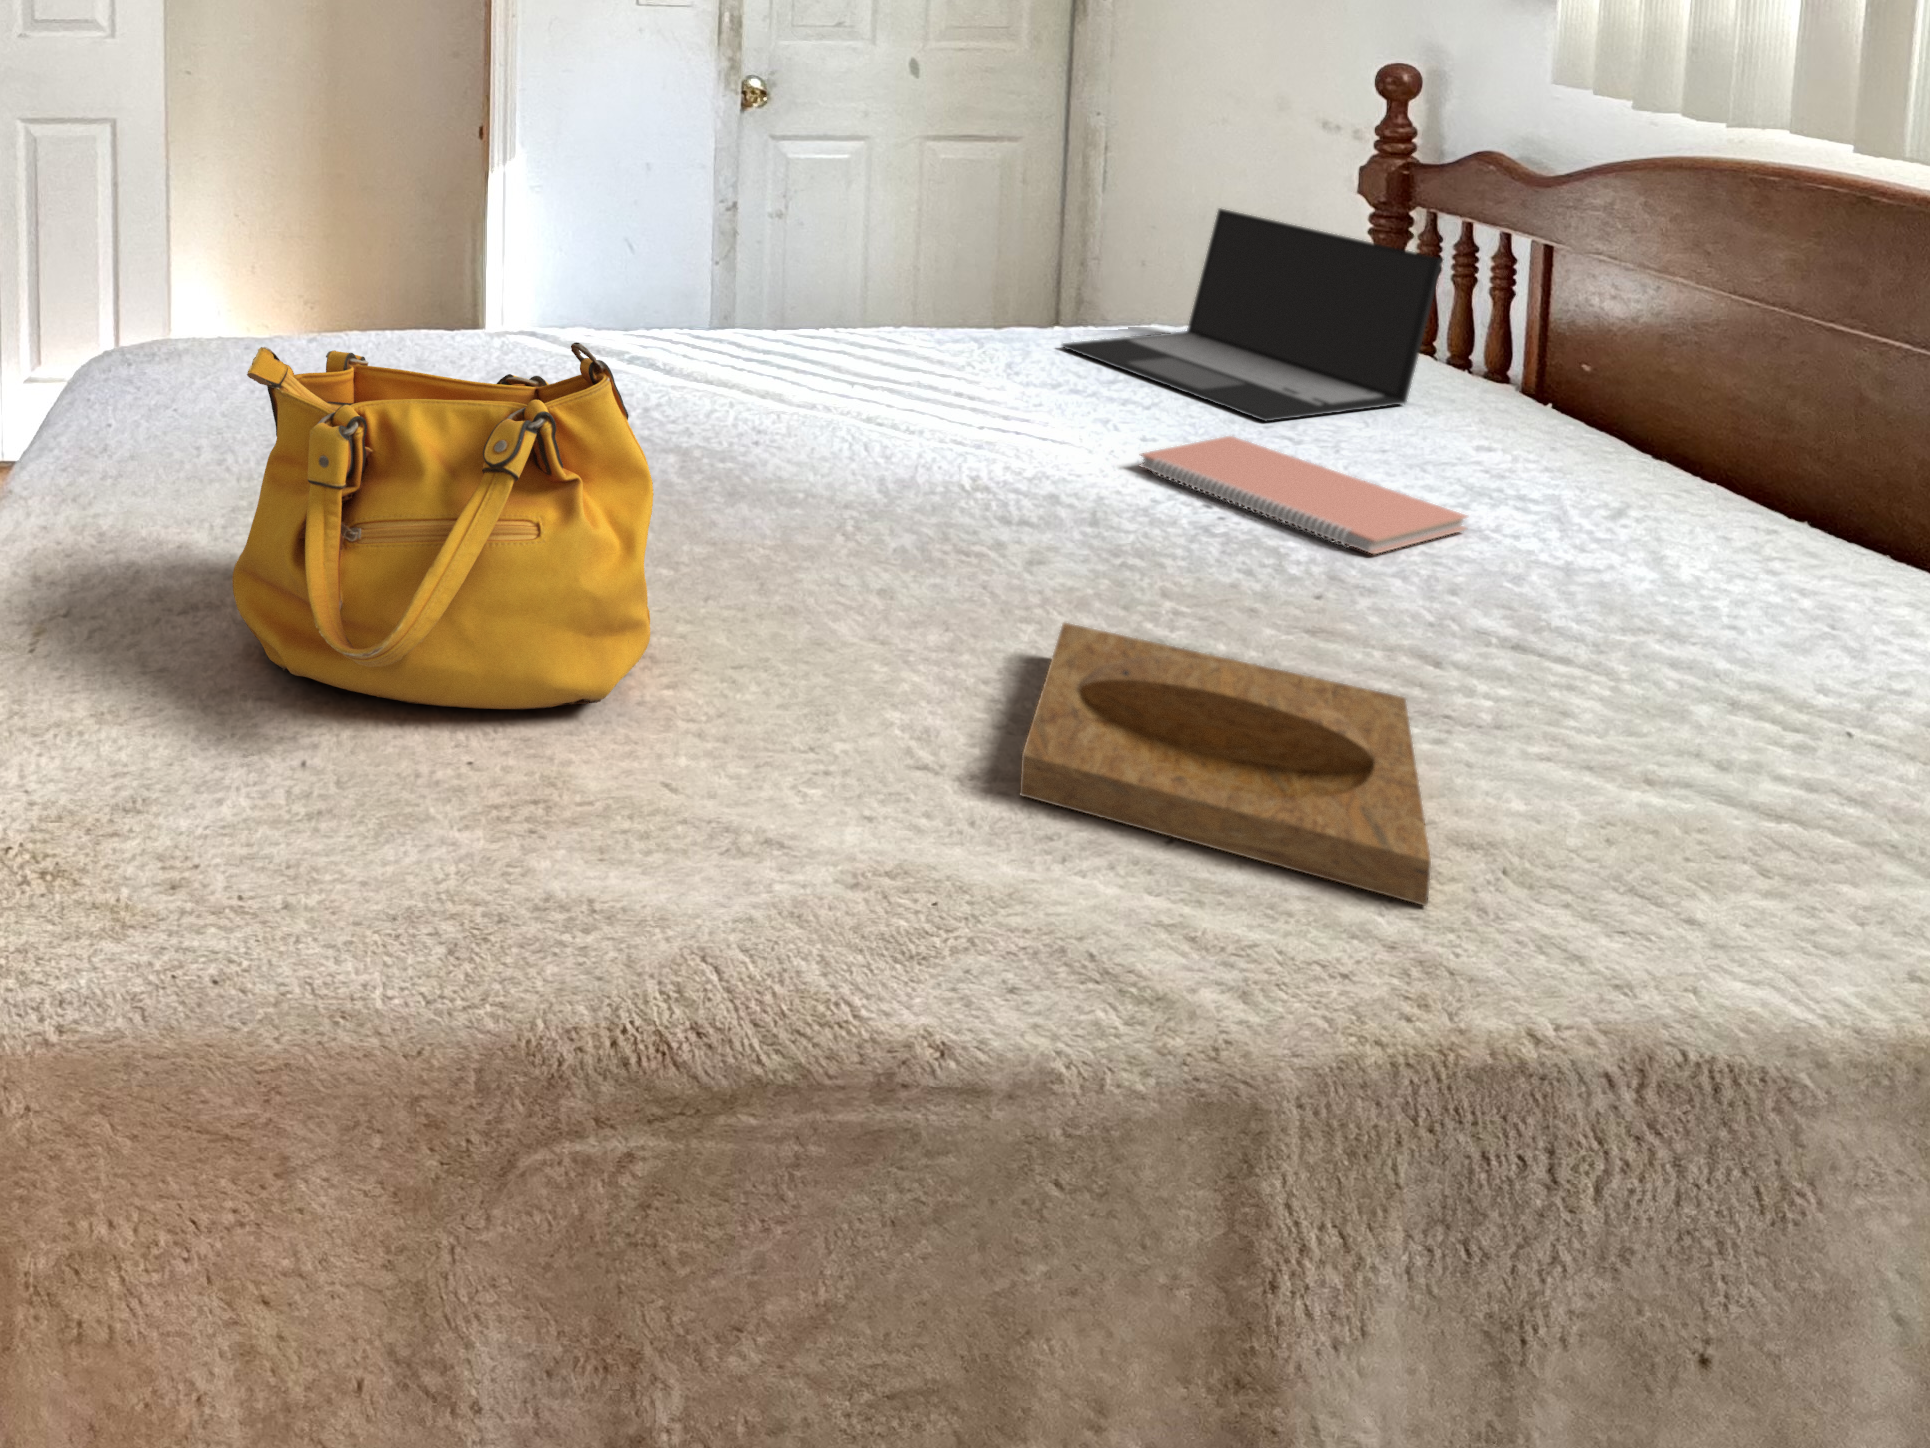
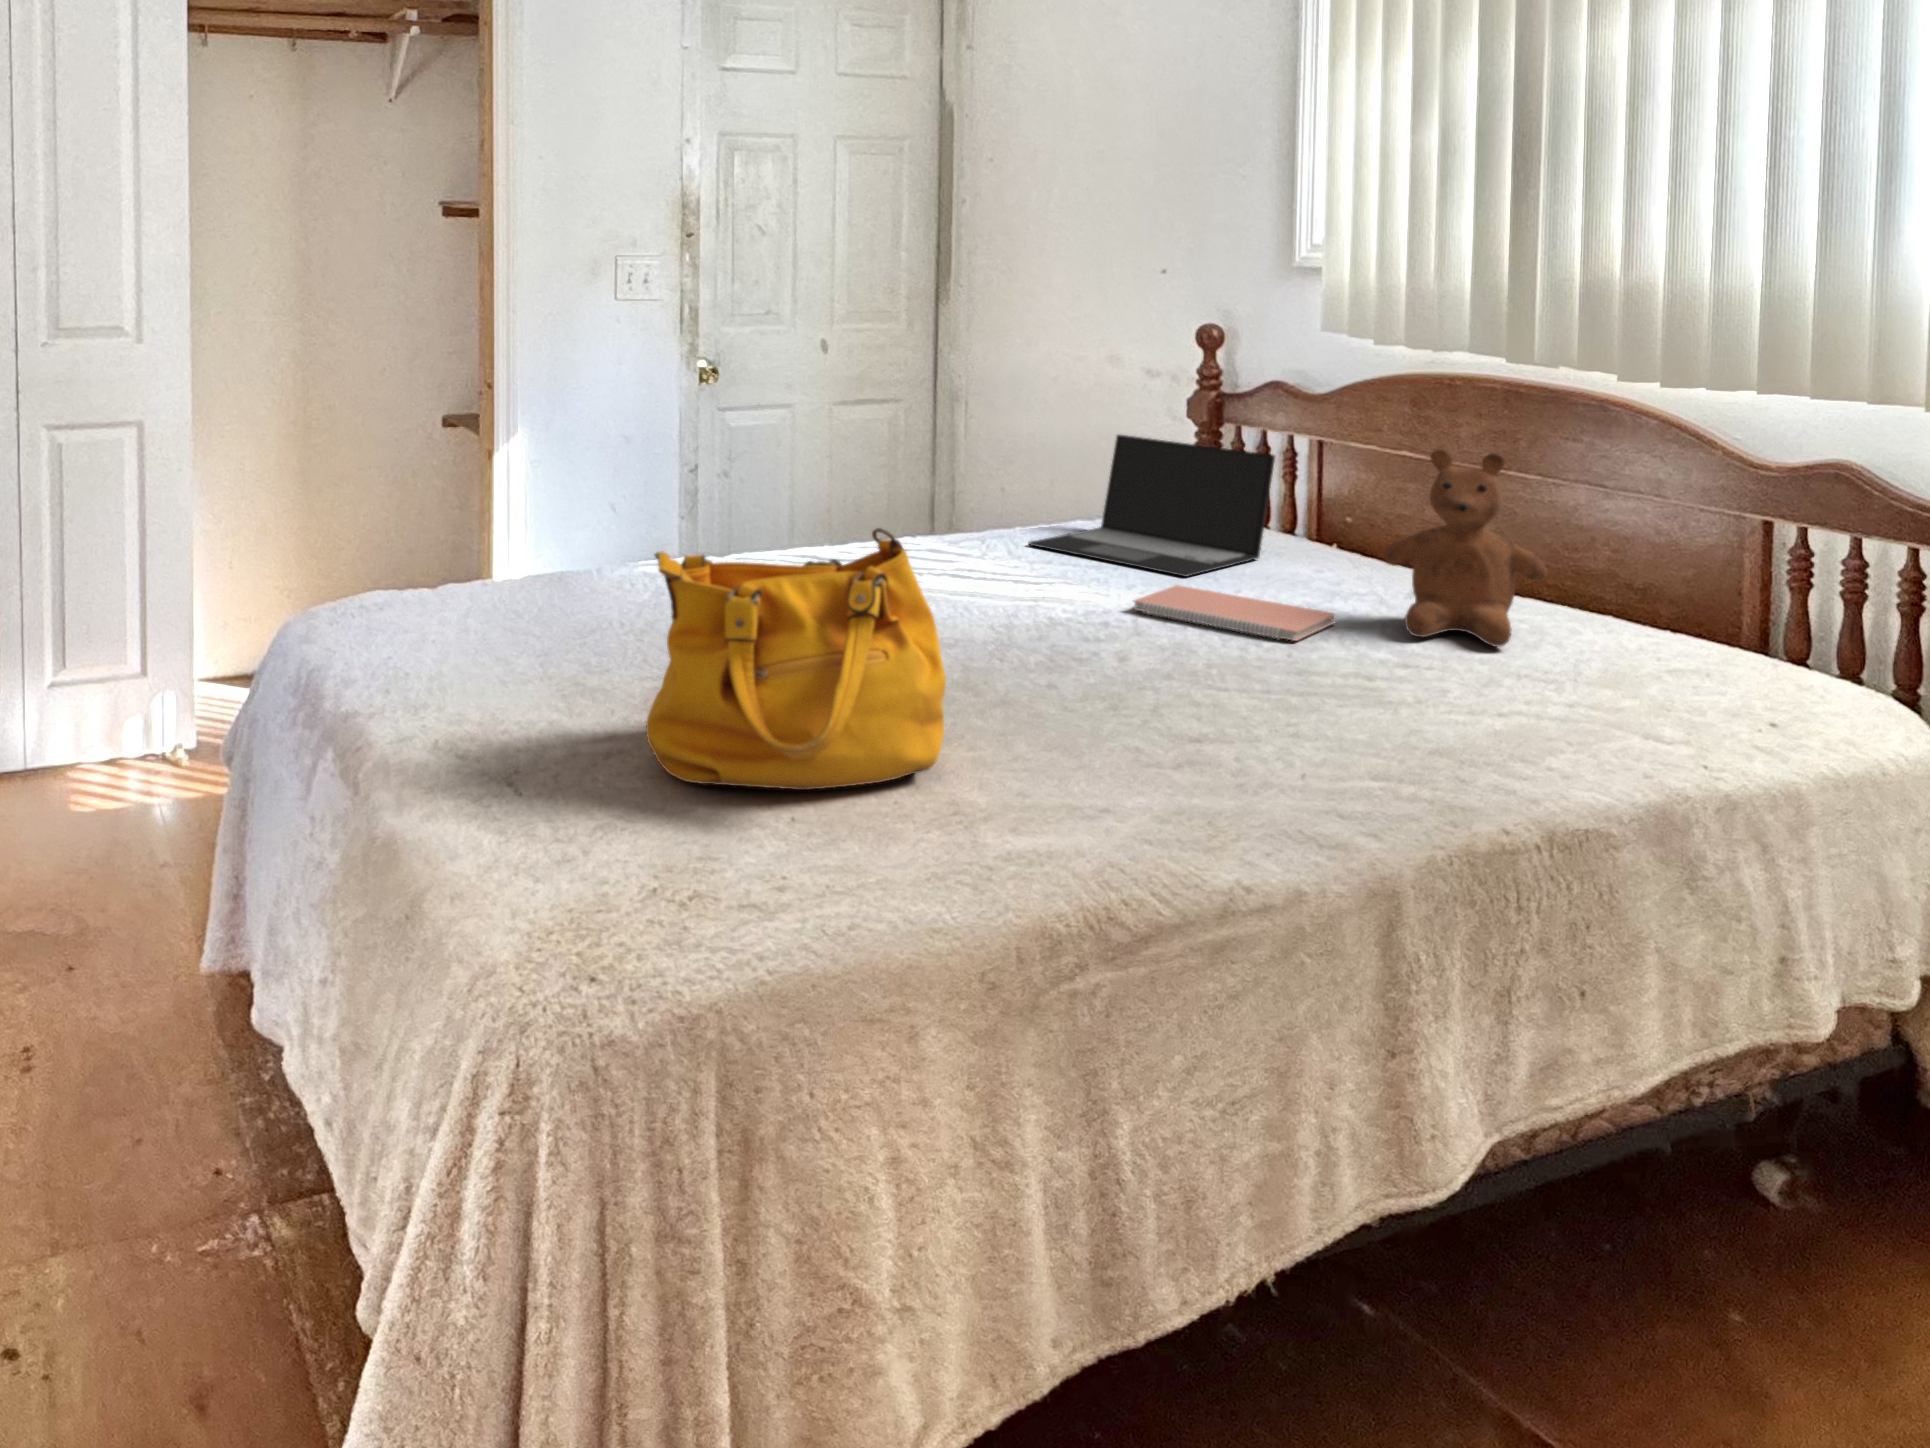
teddy bear: none [1565,282,1867,616] -> present [1384,449,1547,647]
tray: present [1020,623,1431,906] -> none [1166,690,1427,794]

